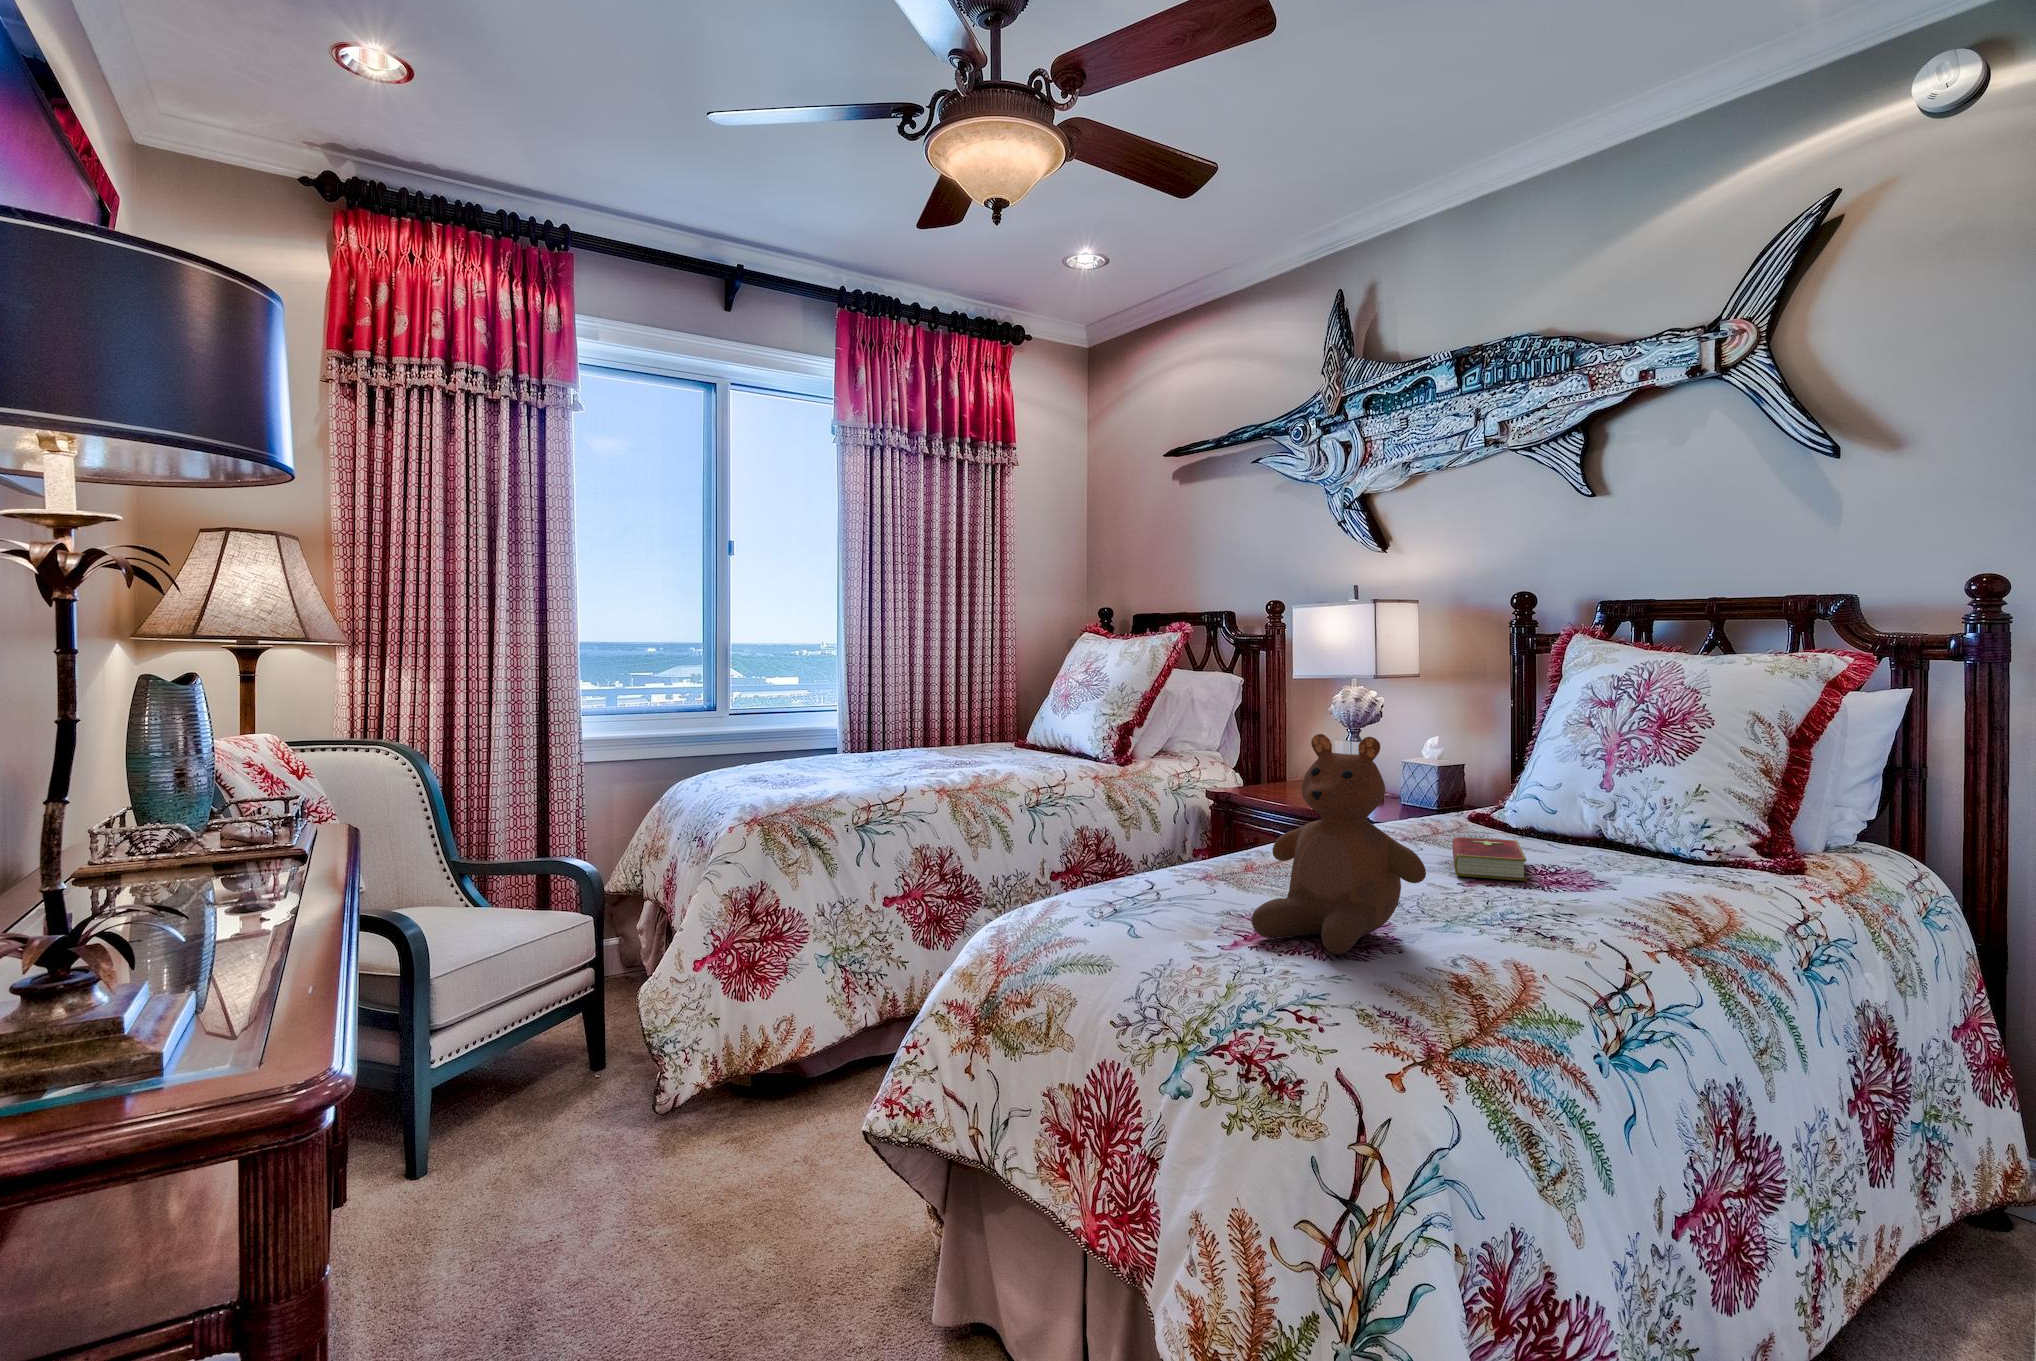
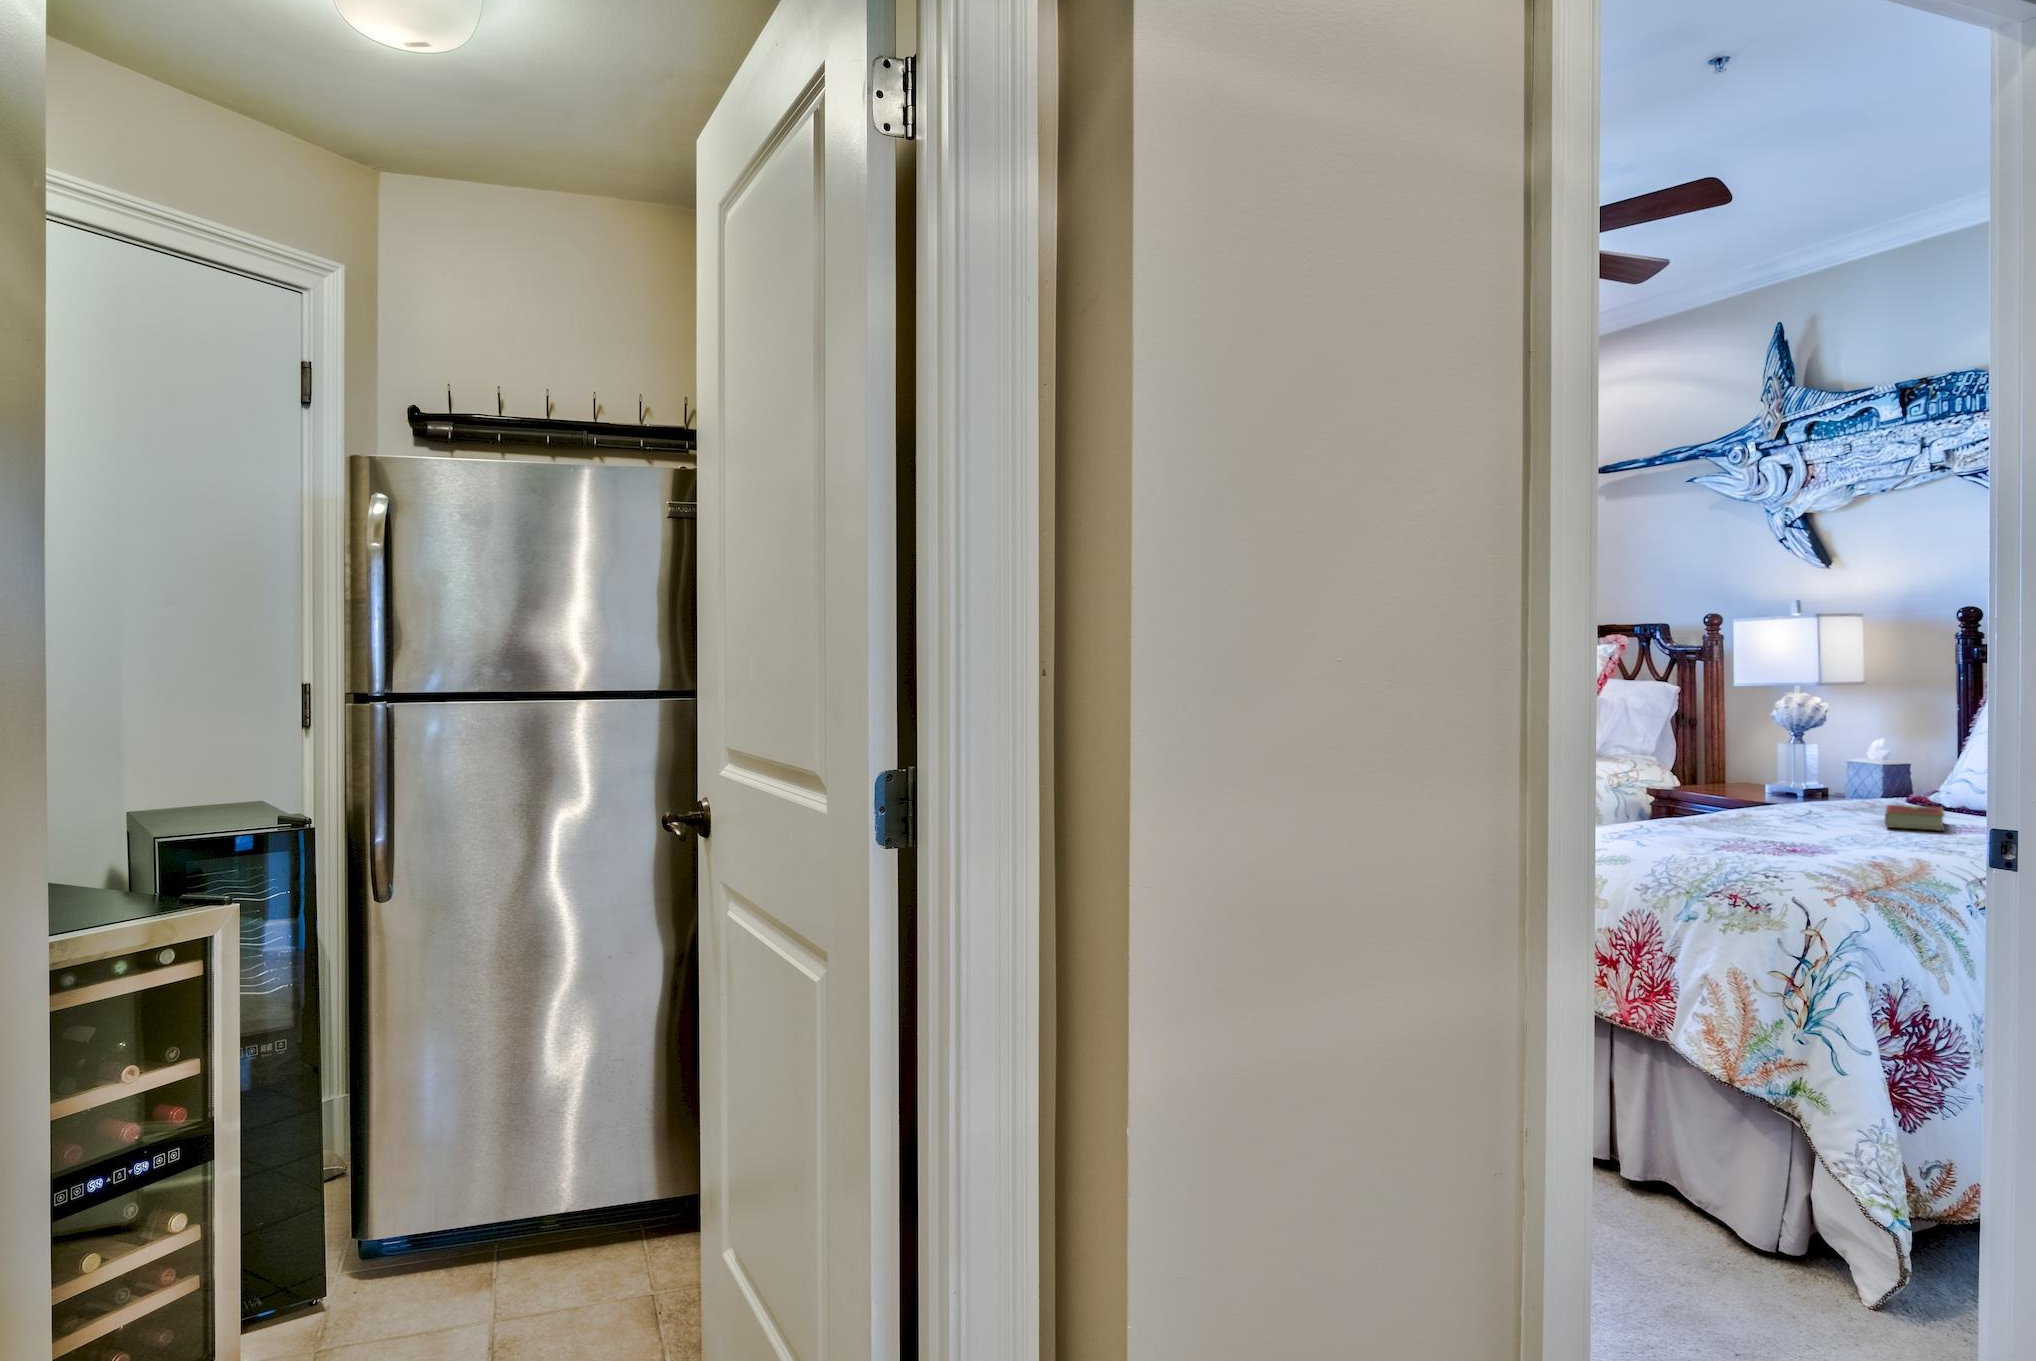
teddy bear: present [1252,734,1426,954] -> none [1727,716,1854,852]

